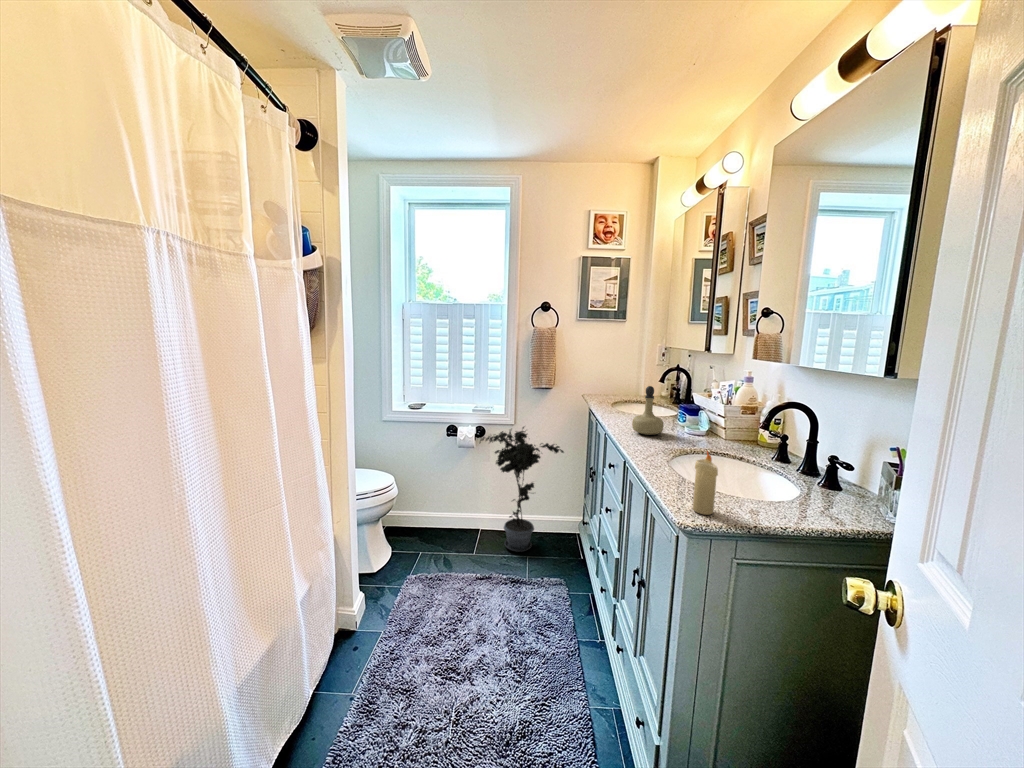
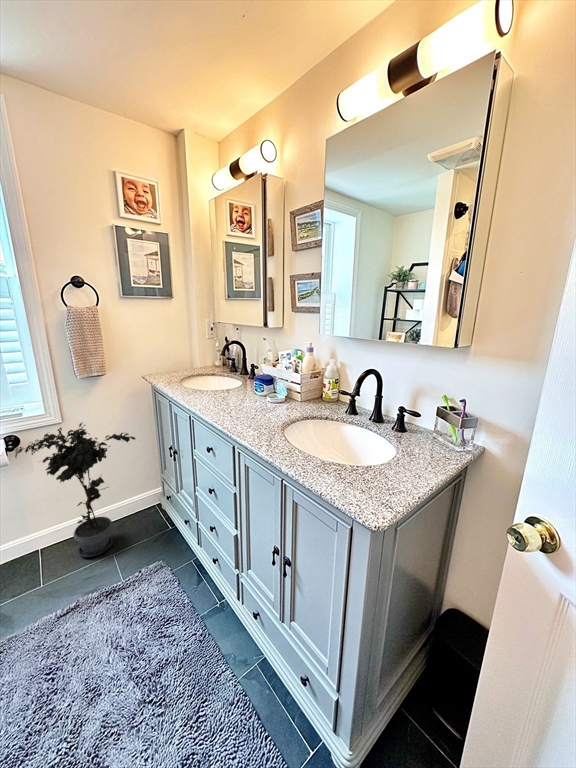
perfume bottle: present [632,386,664,435] -> none [224,365,252,411]
candle: present [693,452,718,515] -> none [357,437,379,497]

